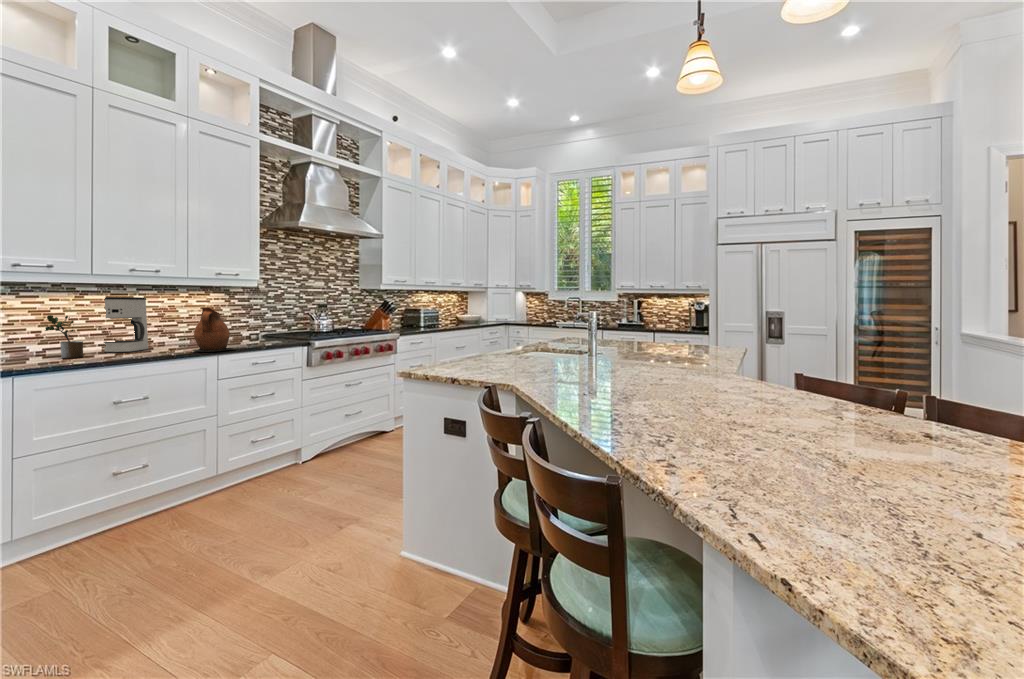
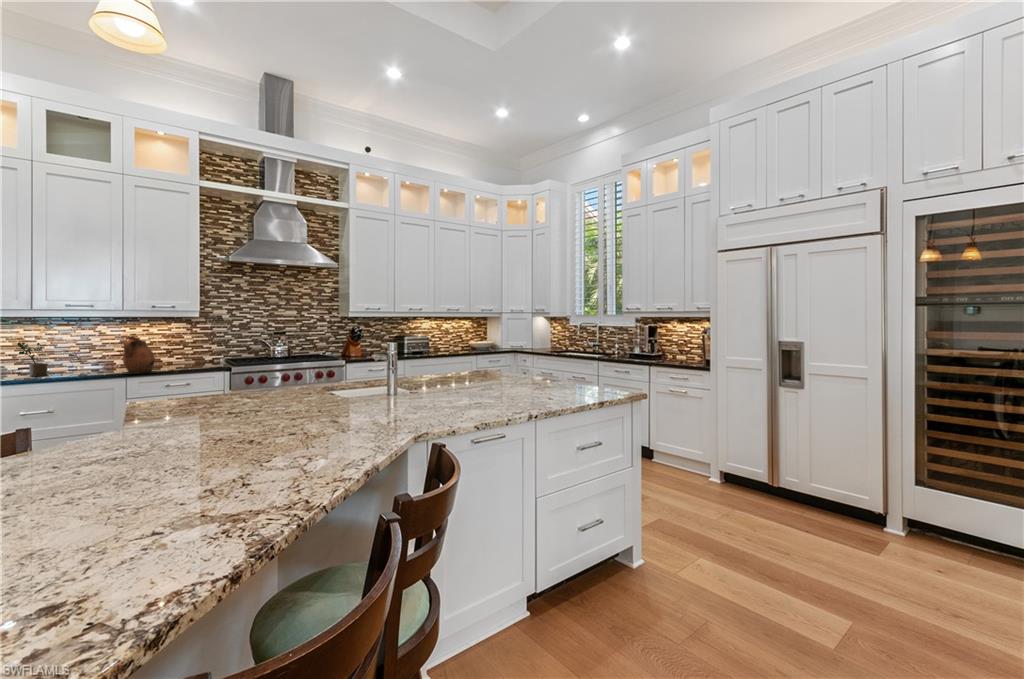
coffee maker: present [104,297,148,353] -> none [71,328,110,373]

